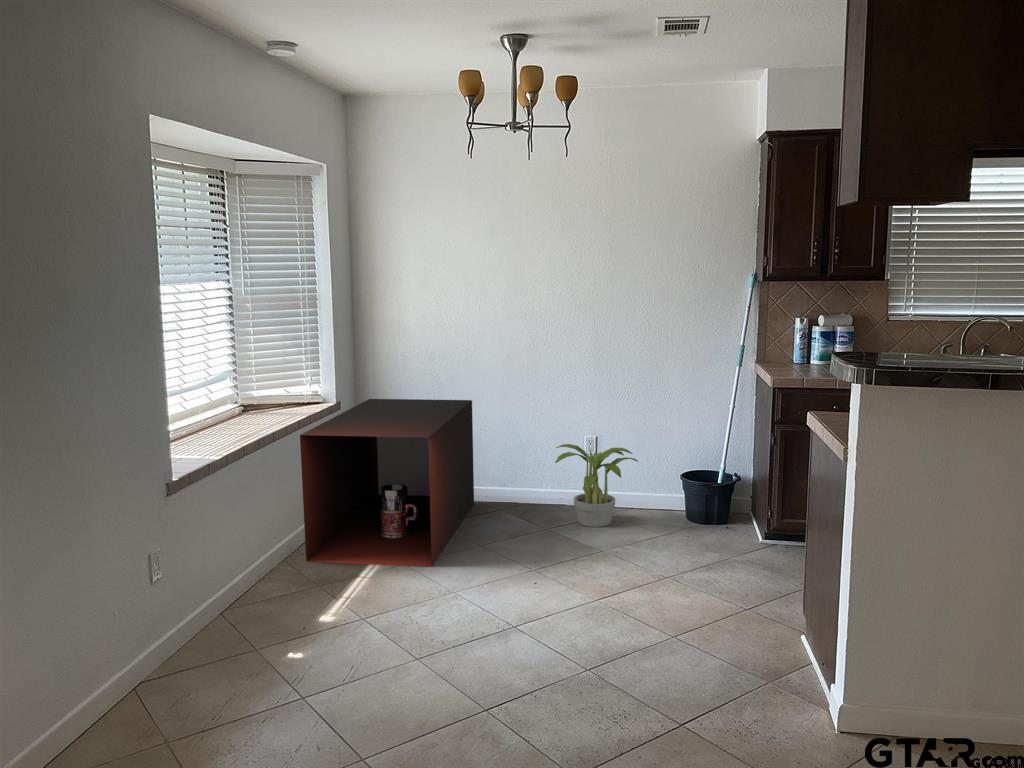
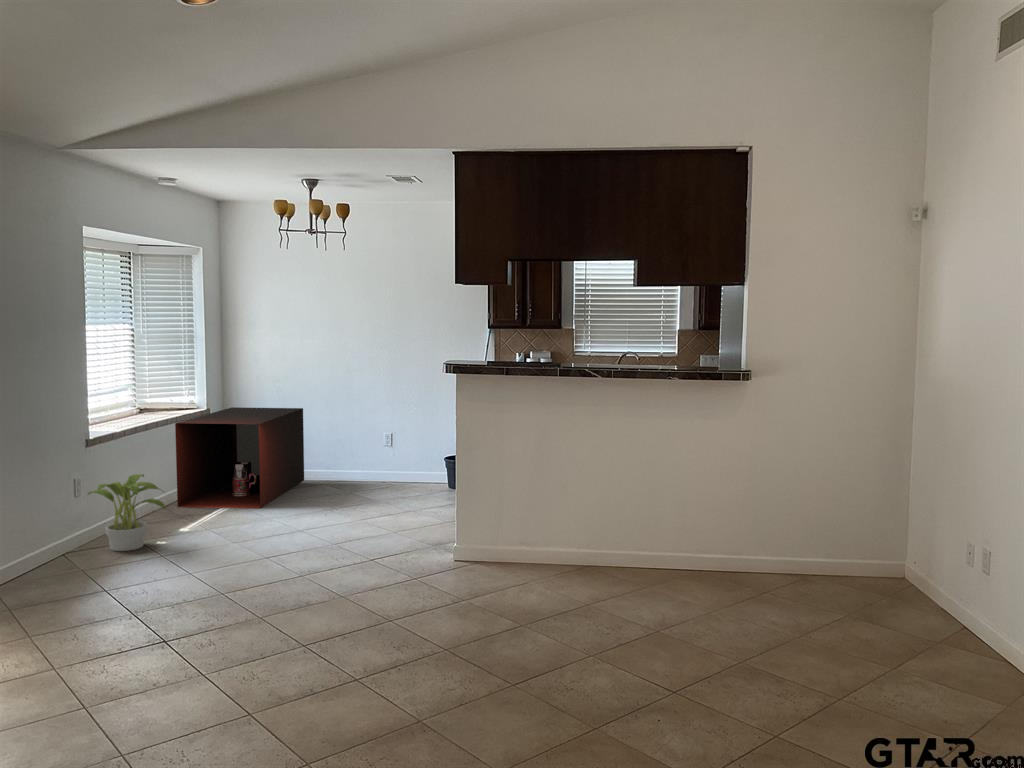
potted plant: present [555,444,638,527] -> present [88,474,166,551]

